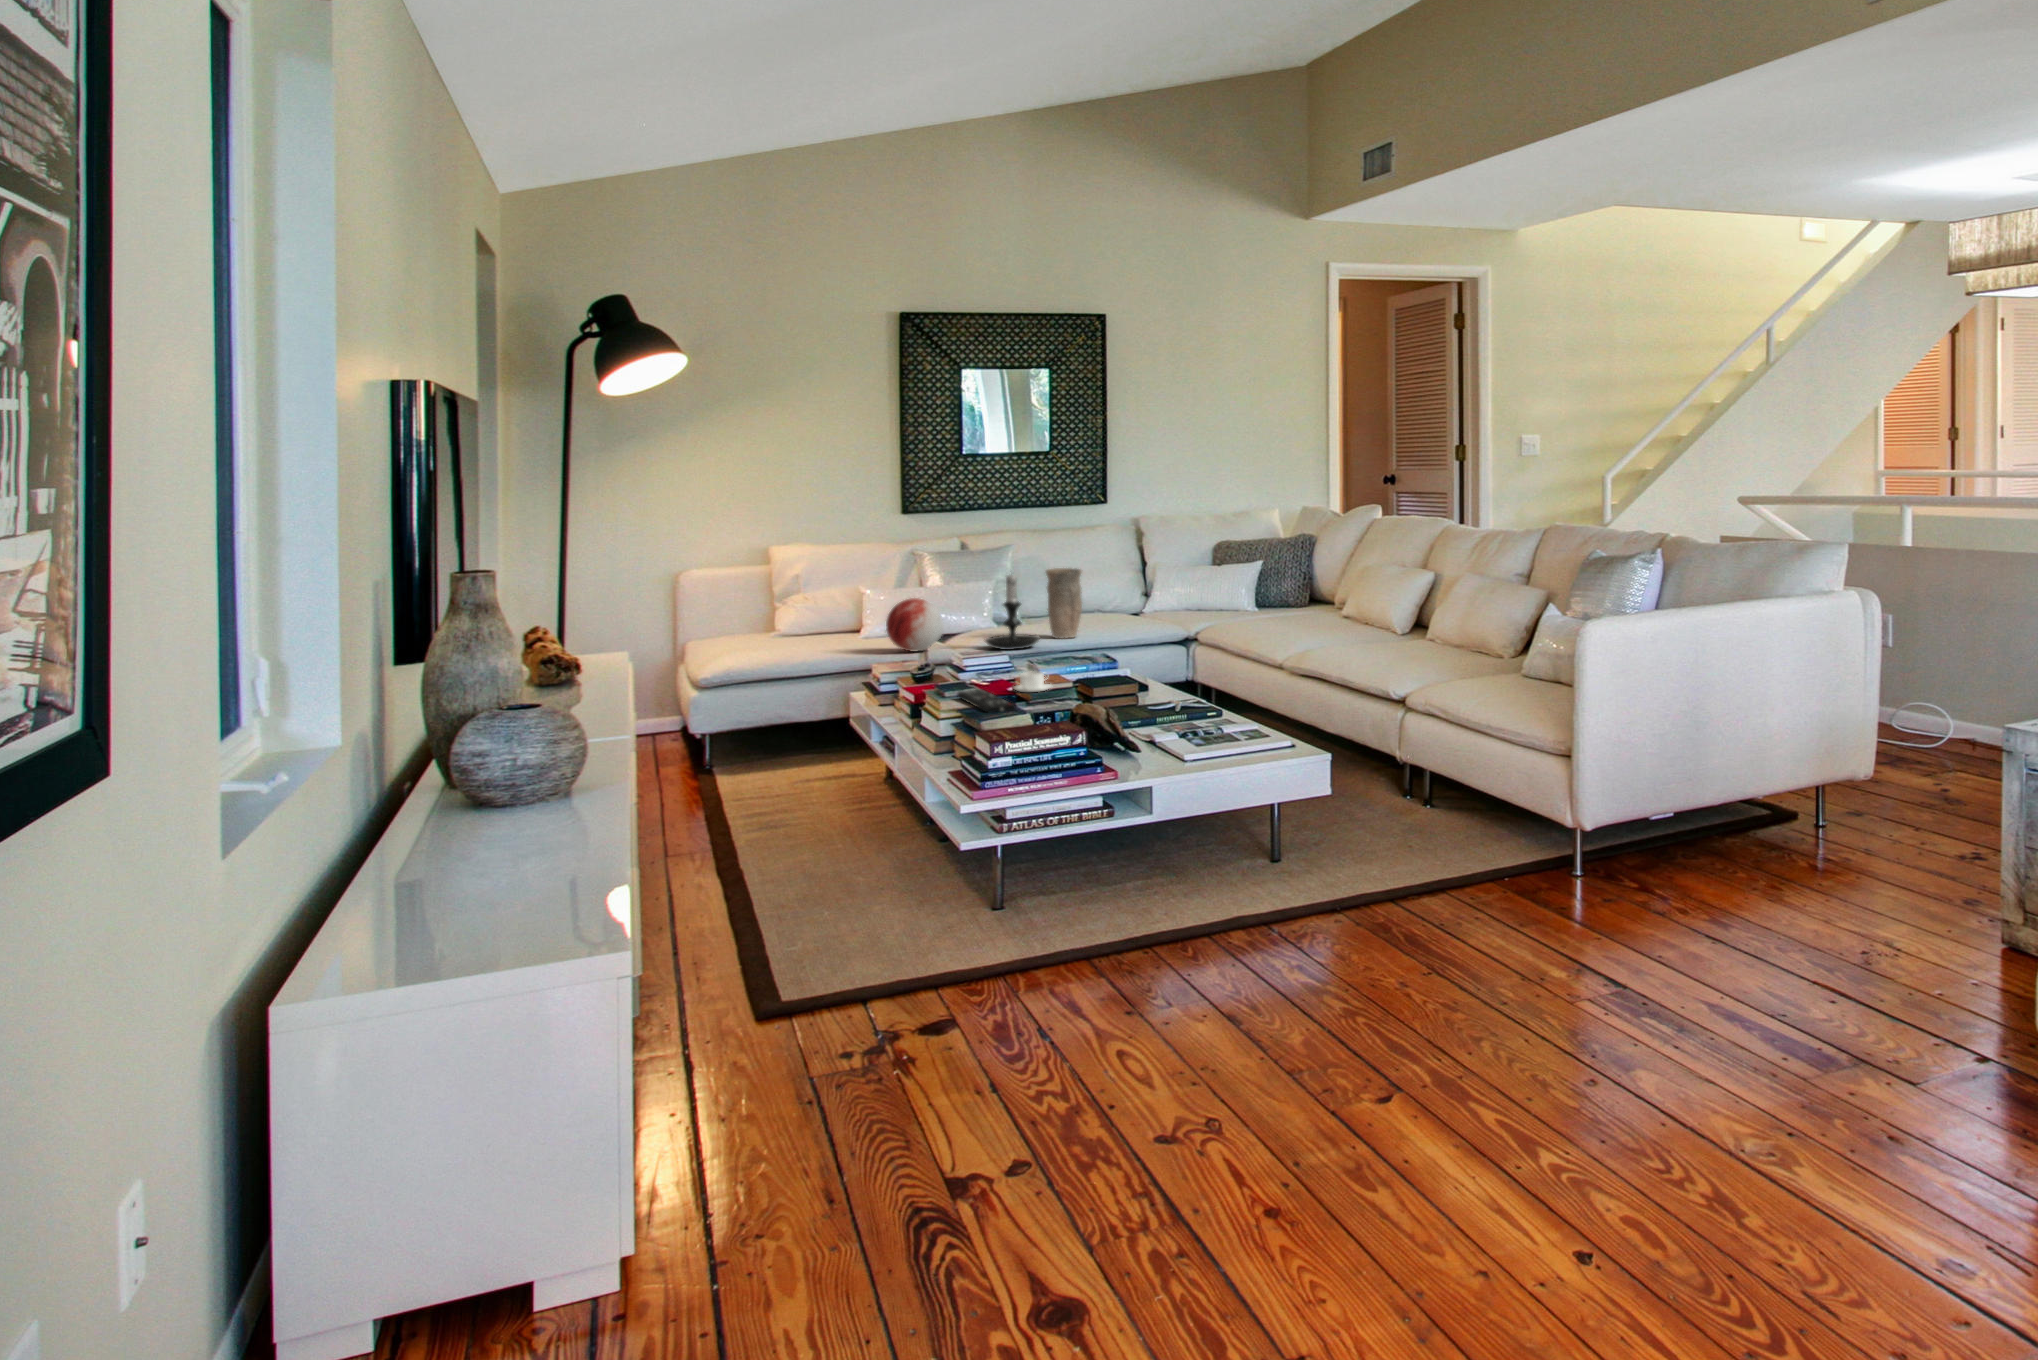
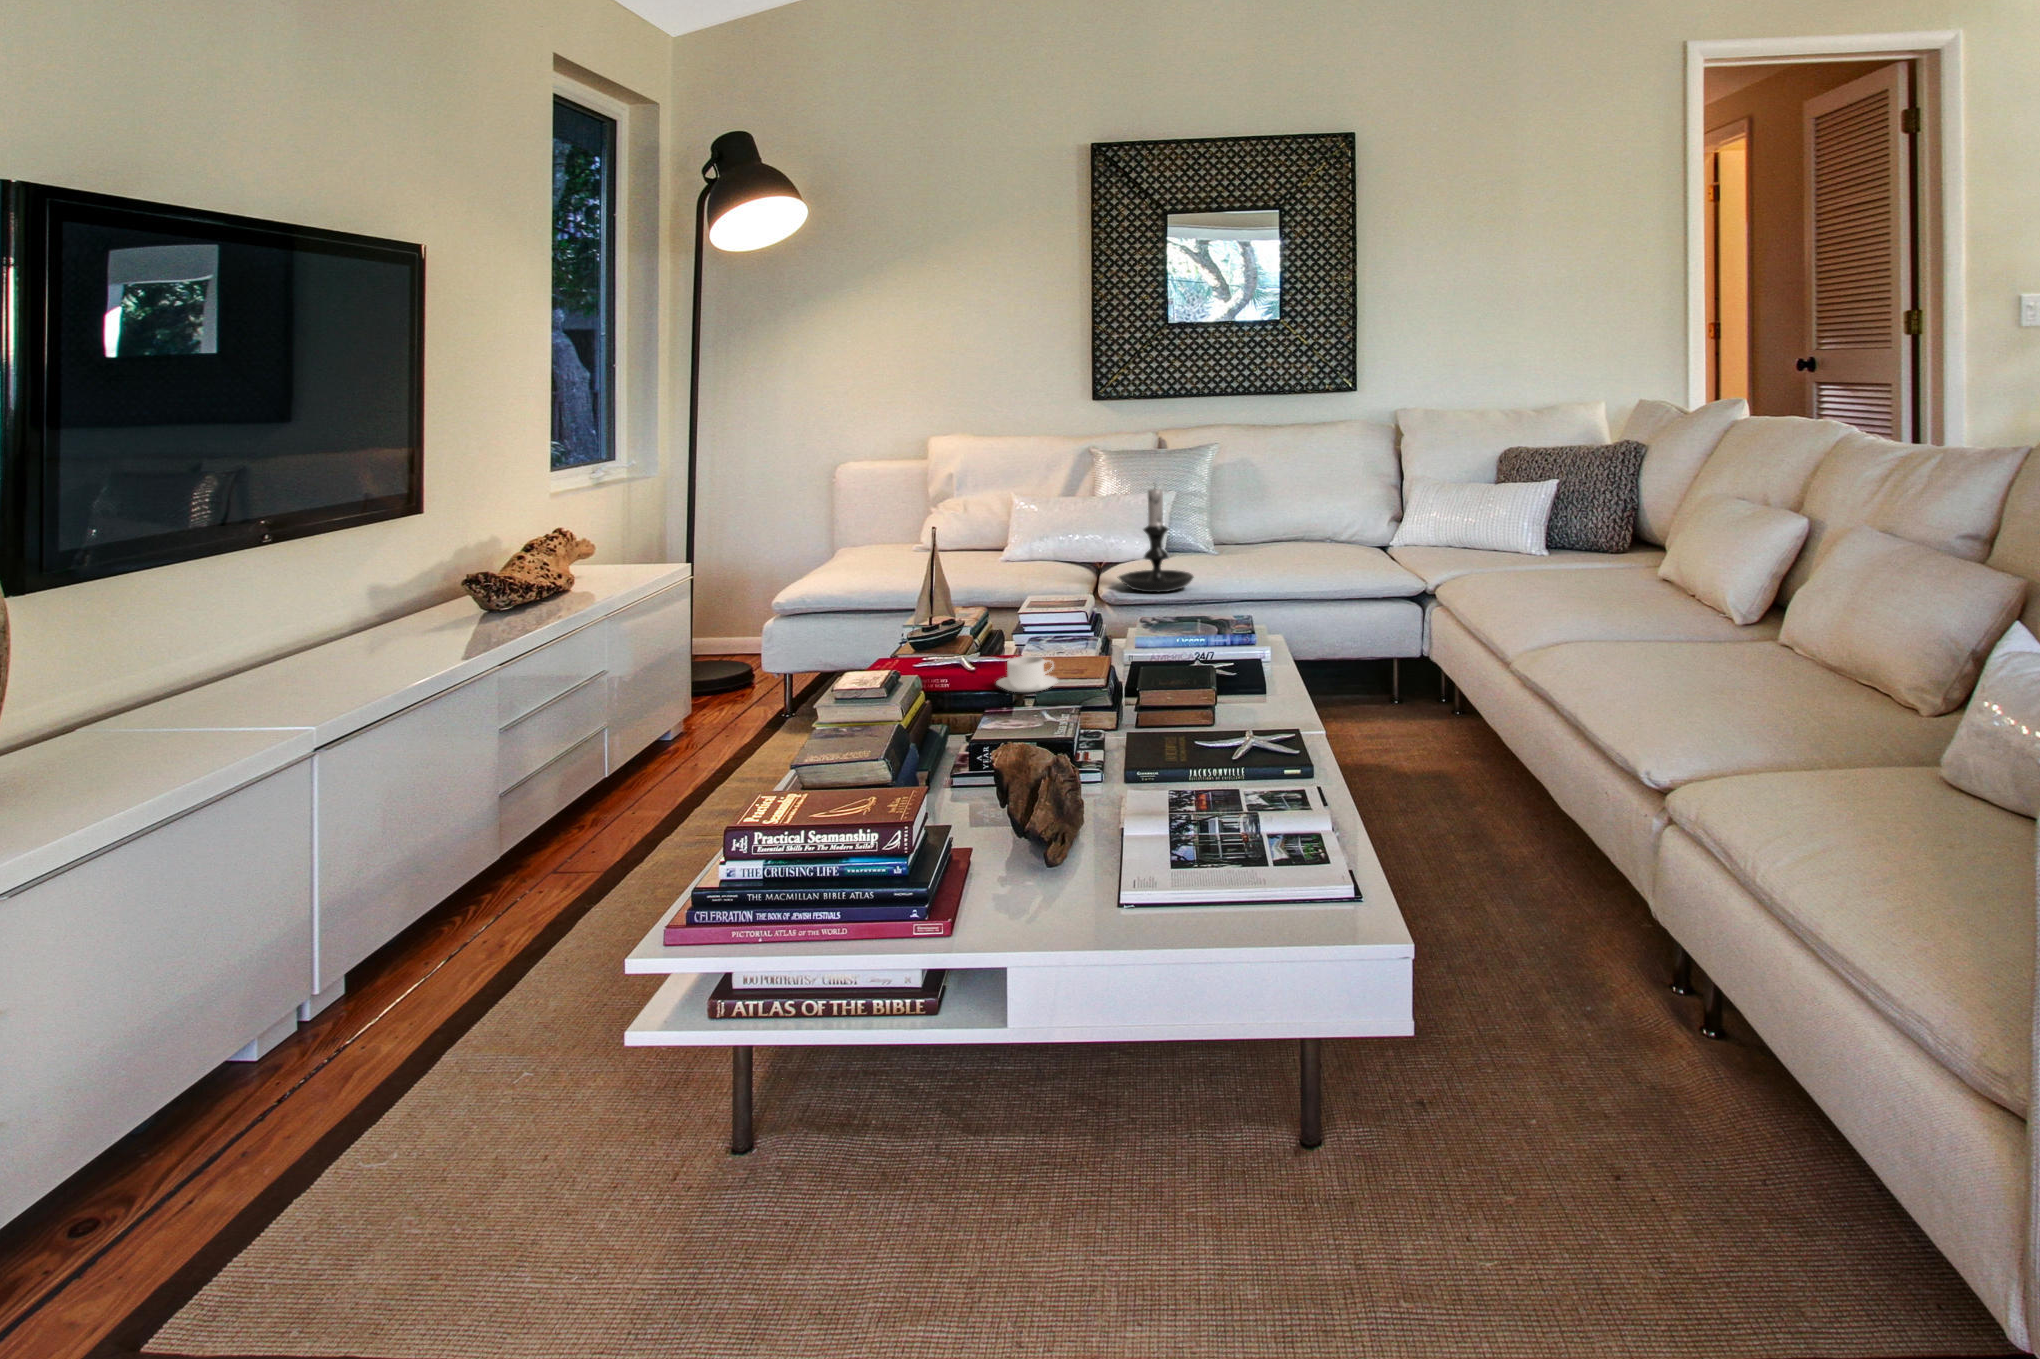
vase: present [1046,568,1082,639] -> none [1225,480,1276,577]
decorative orb: present [886,598,944,652] -> none [996,515,1068,585]
remote control: present [957,690,1016,713] -> none [868,683,937,741]

